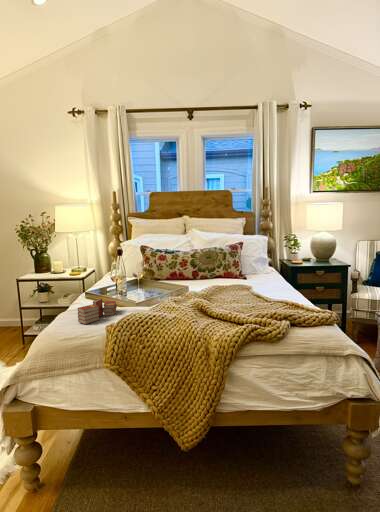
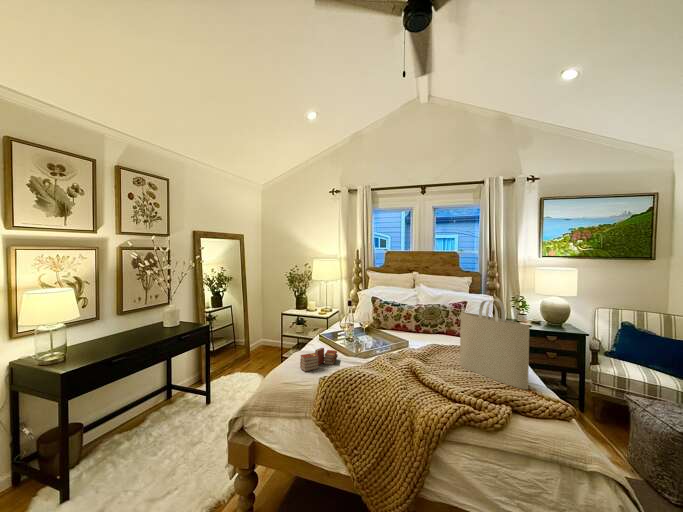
tote bag: none [242,230,303,309] -> present [460,299,529,389]

